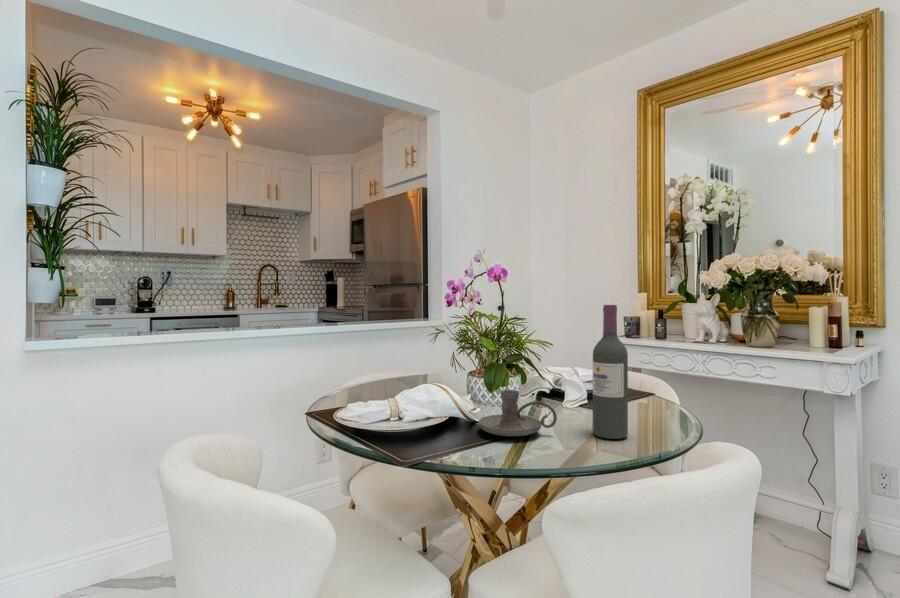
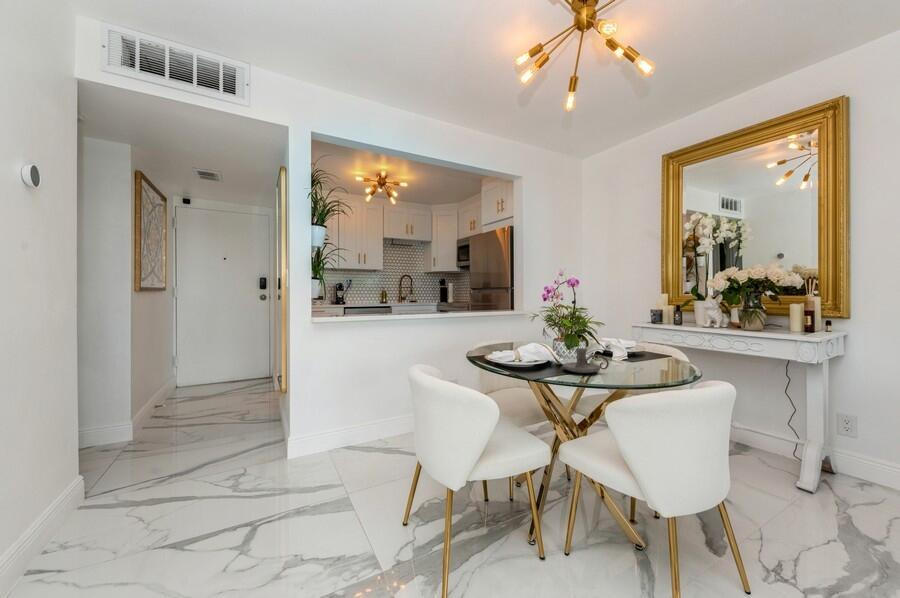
wine bottle: present [593,305,628,439] -> none [630,301,651,376]

